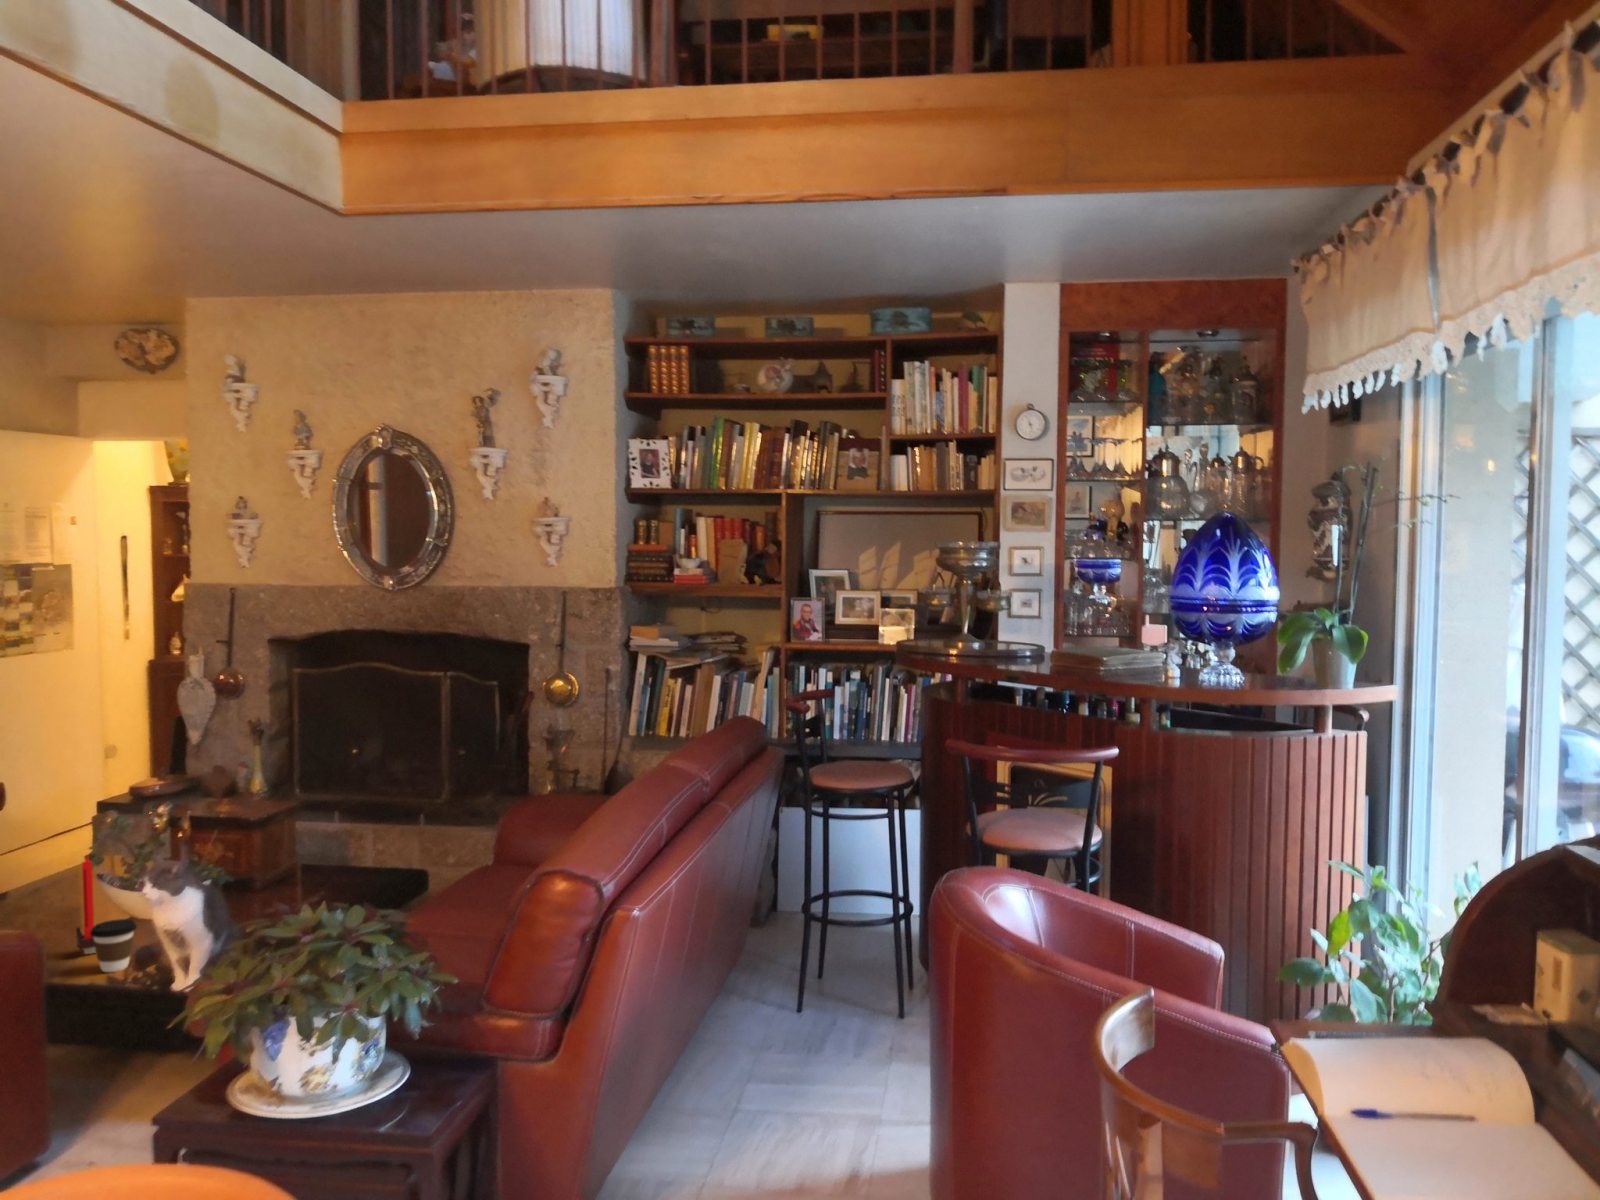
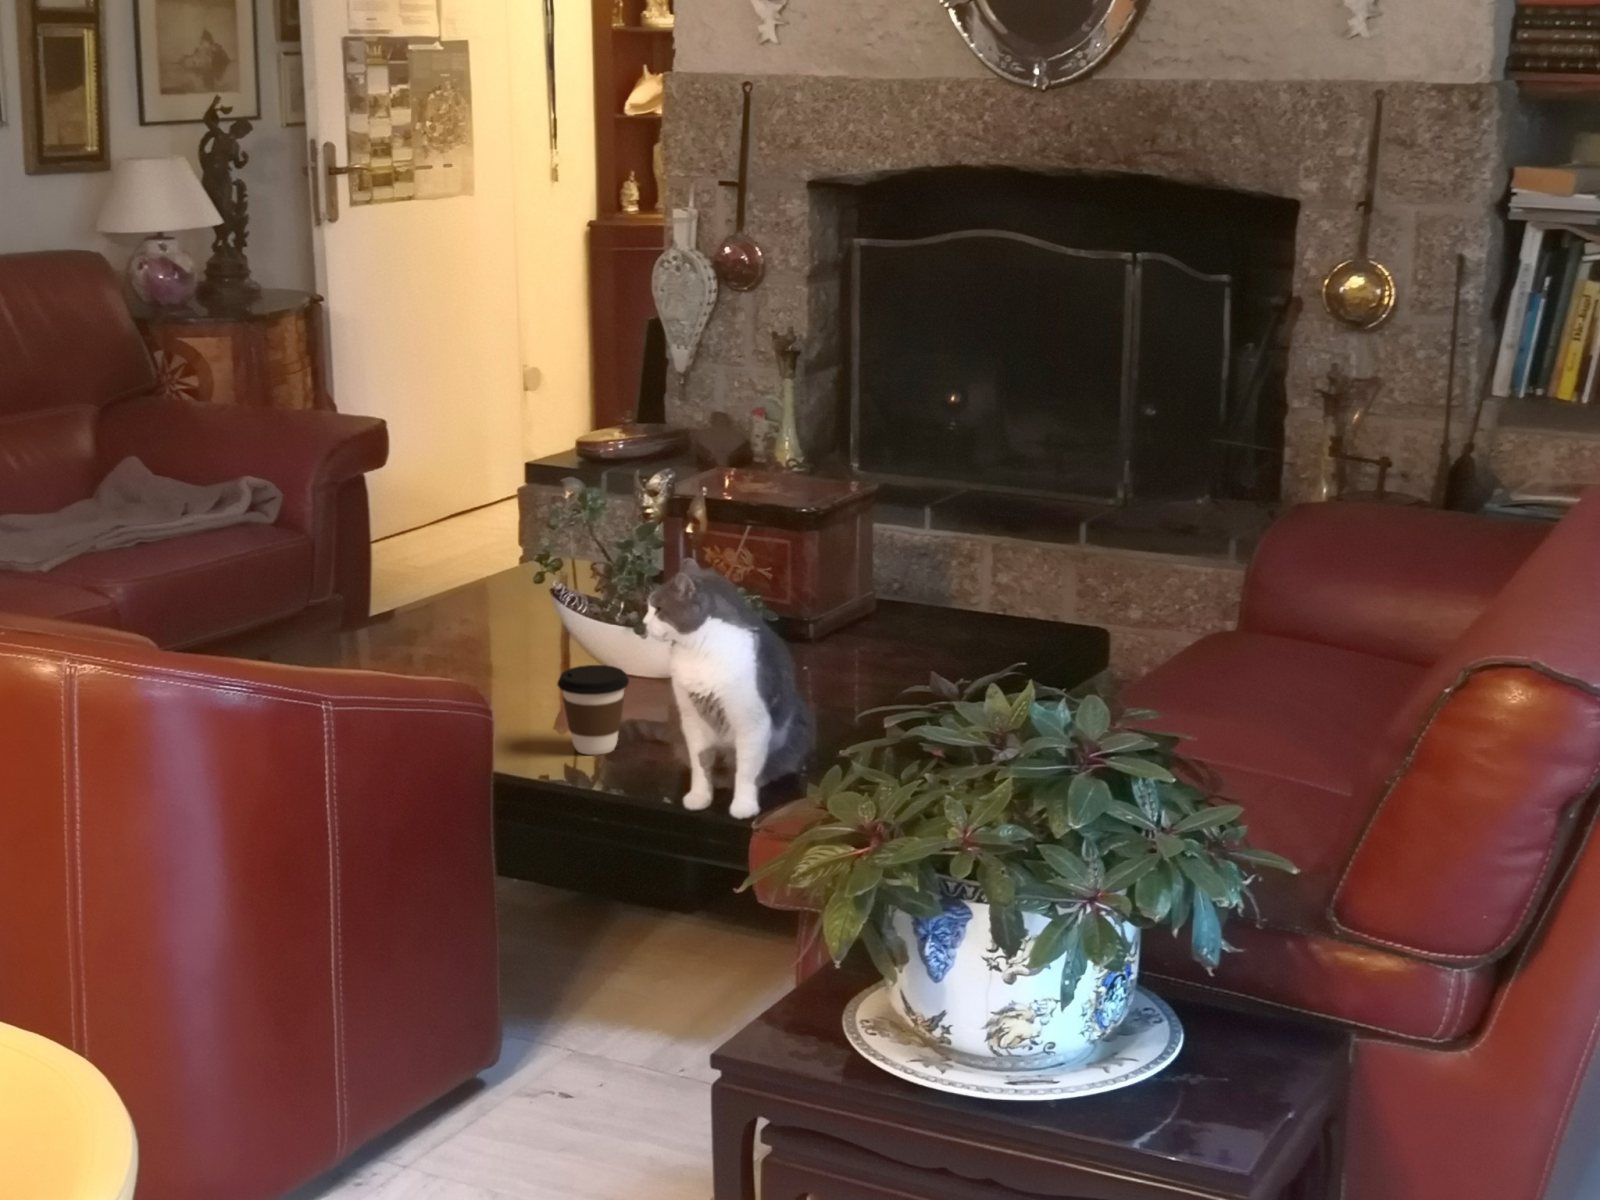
candle: present [76,856,95,954] -> none [531,550,571,718]

